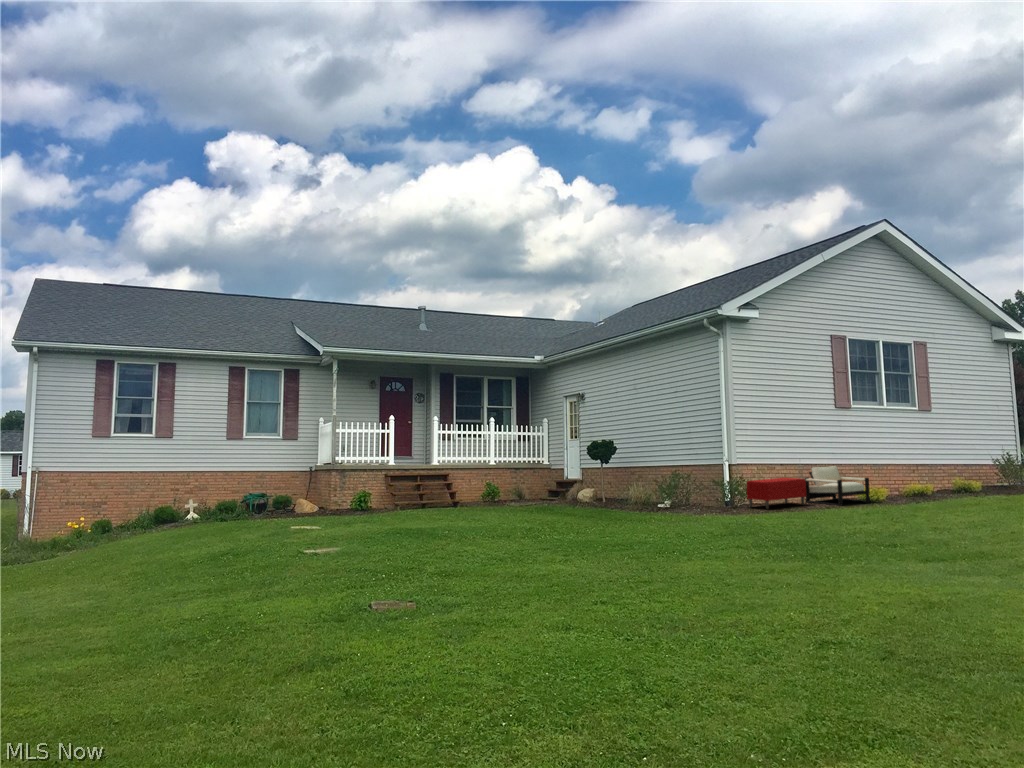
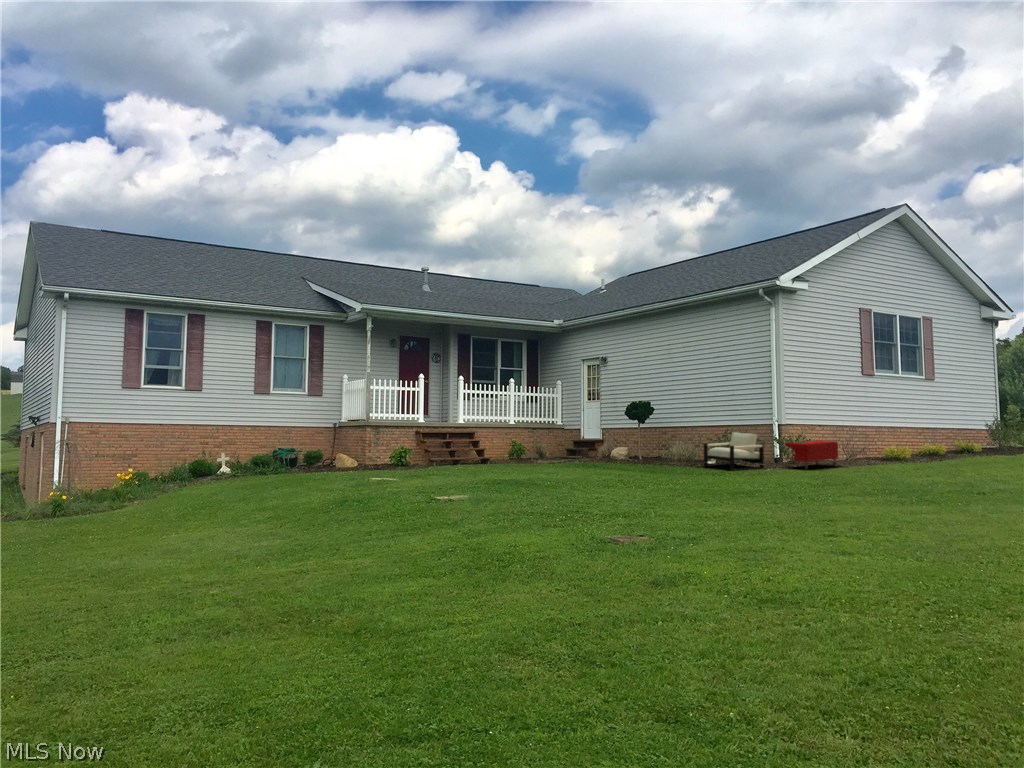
armchair: present [805,466,870,506] -> present [704,432,764,471]

